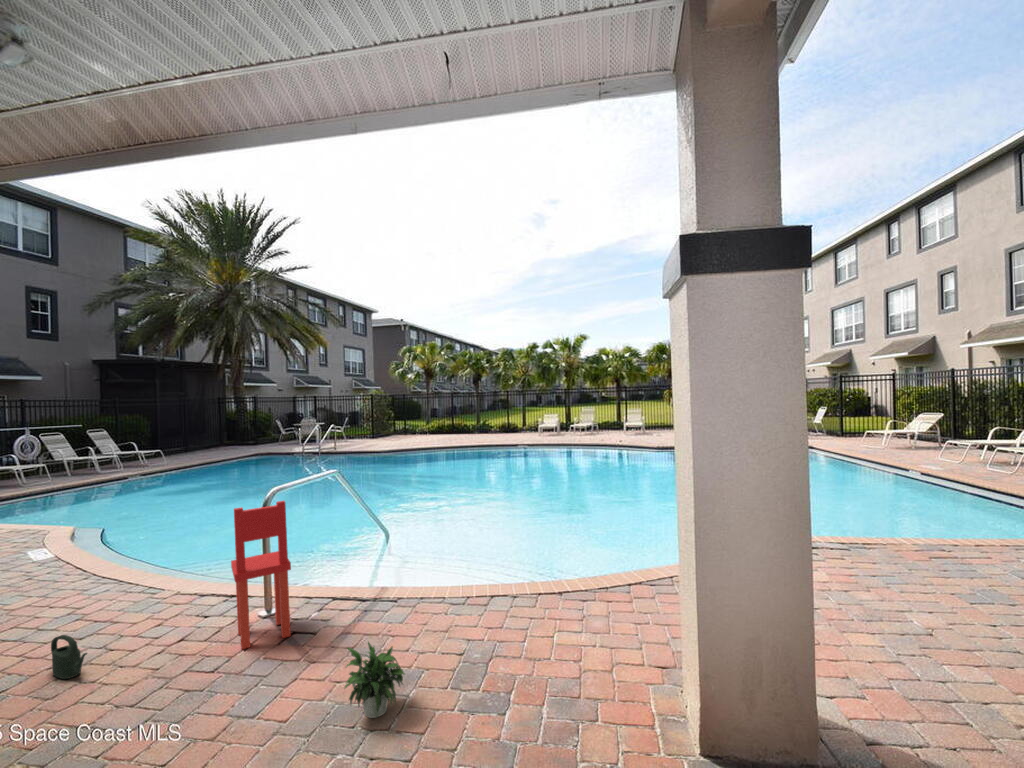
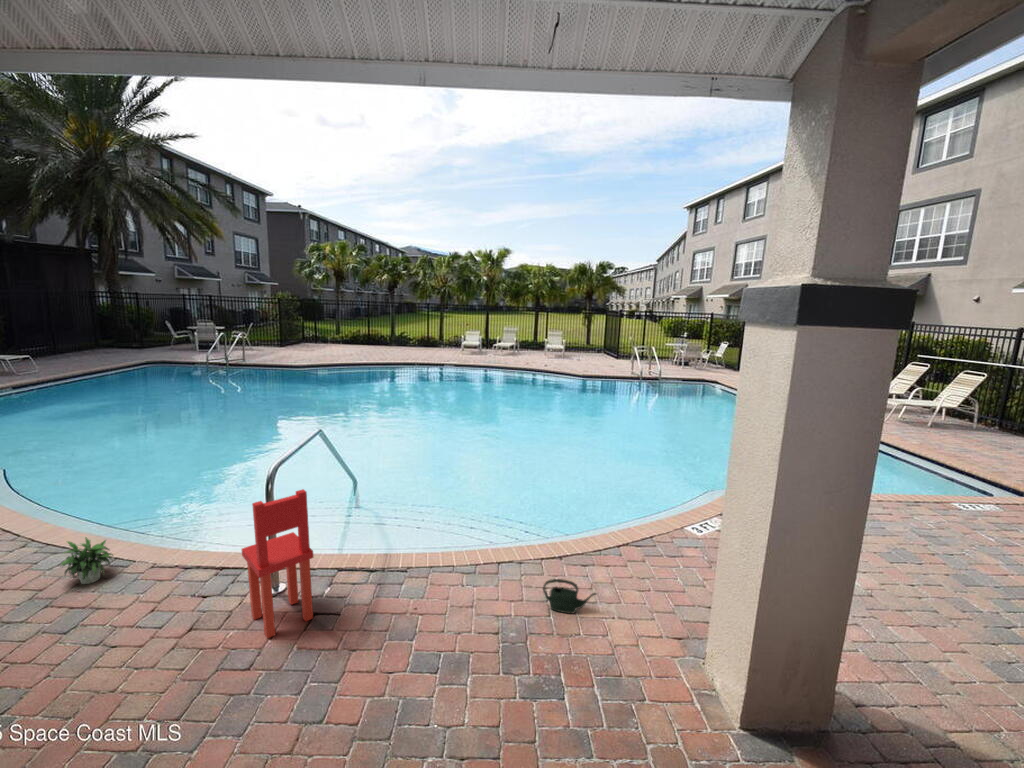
watering can: present [51,635,87,679] -> present [543,579,596,614]
potted plant: present [345,643,405,718] -> present [61,537,113,584]

